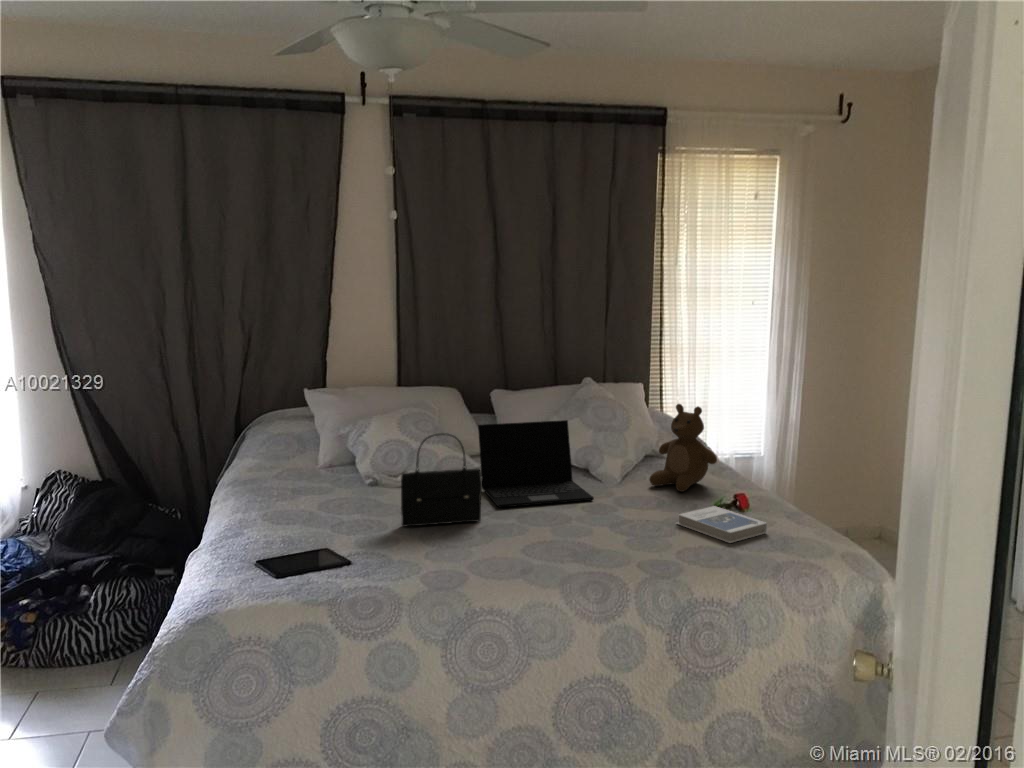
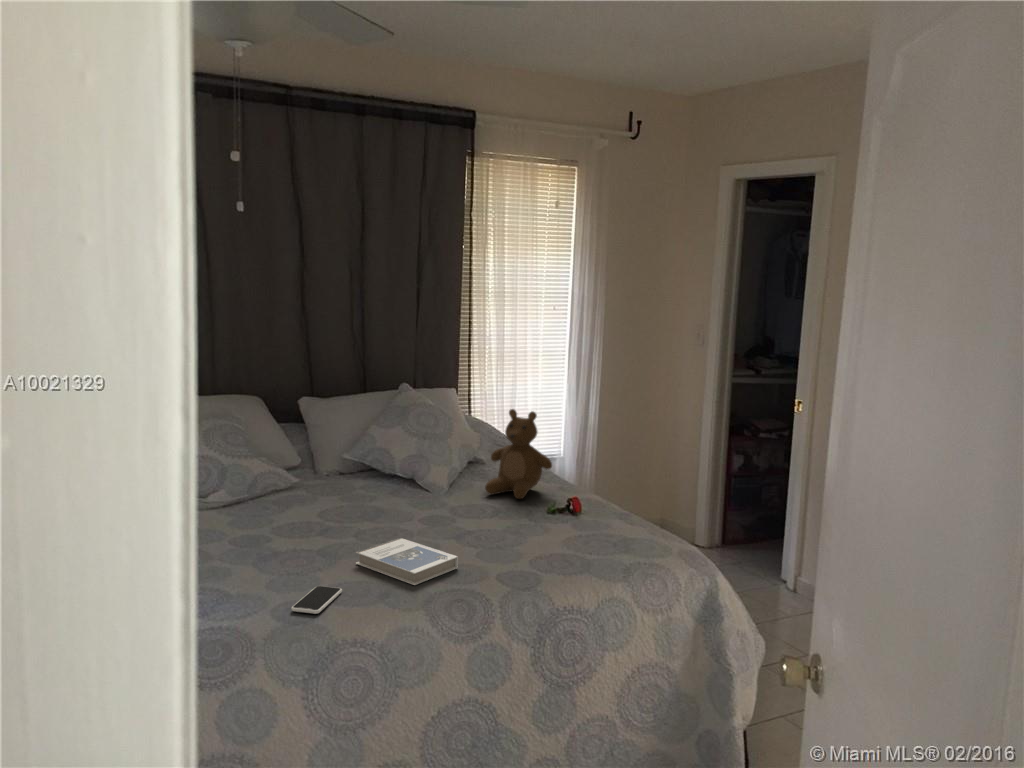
laptop: present [478,420,594,508] -> none [302,429,435,529]
handbag: present [401,433,482,526] -> none [226,449,321,560]
hardback book: present [677,505,767,543] -> present [356,538,458,585]
smartphone: none [440,553,487,574] -> present [291,586,342,614]

